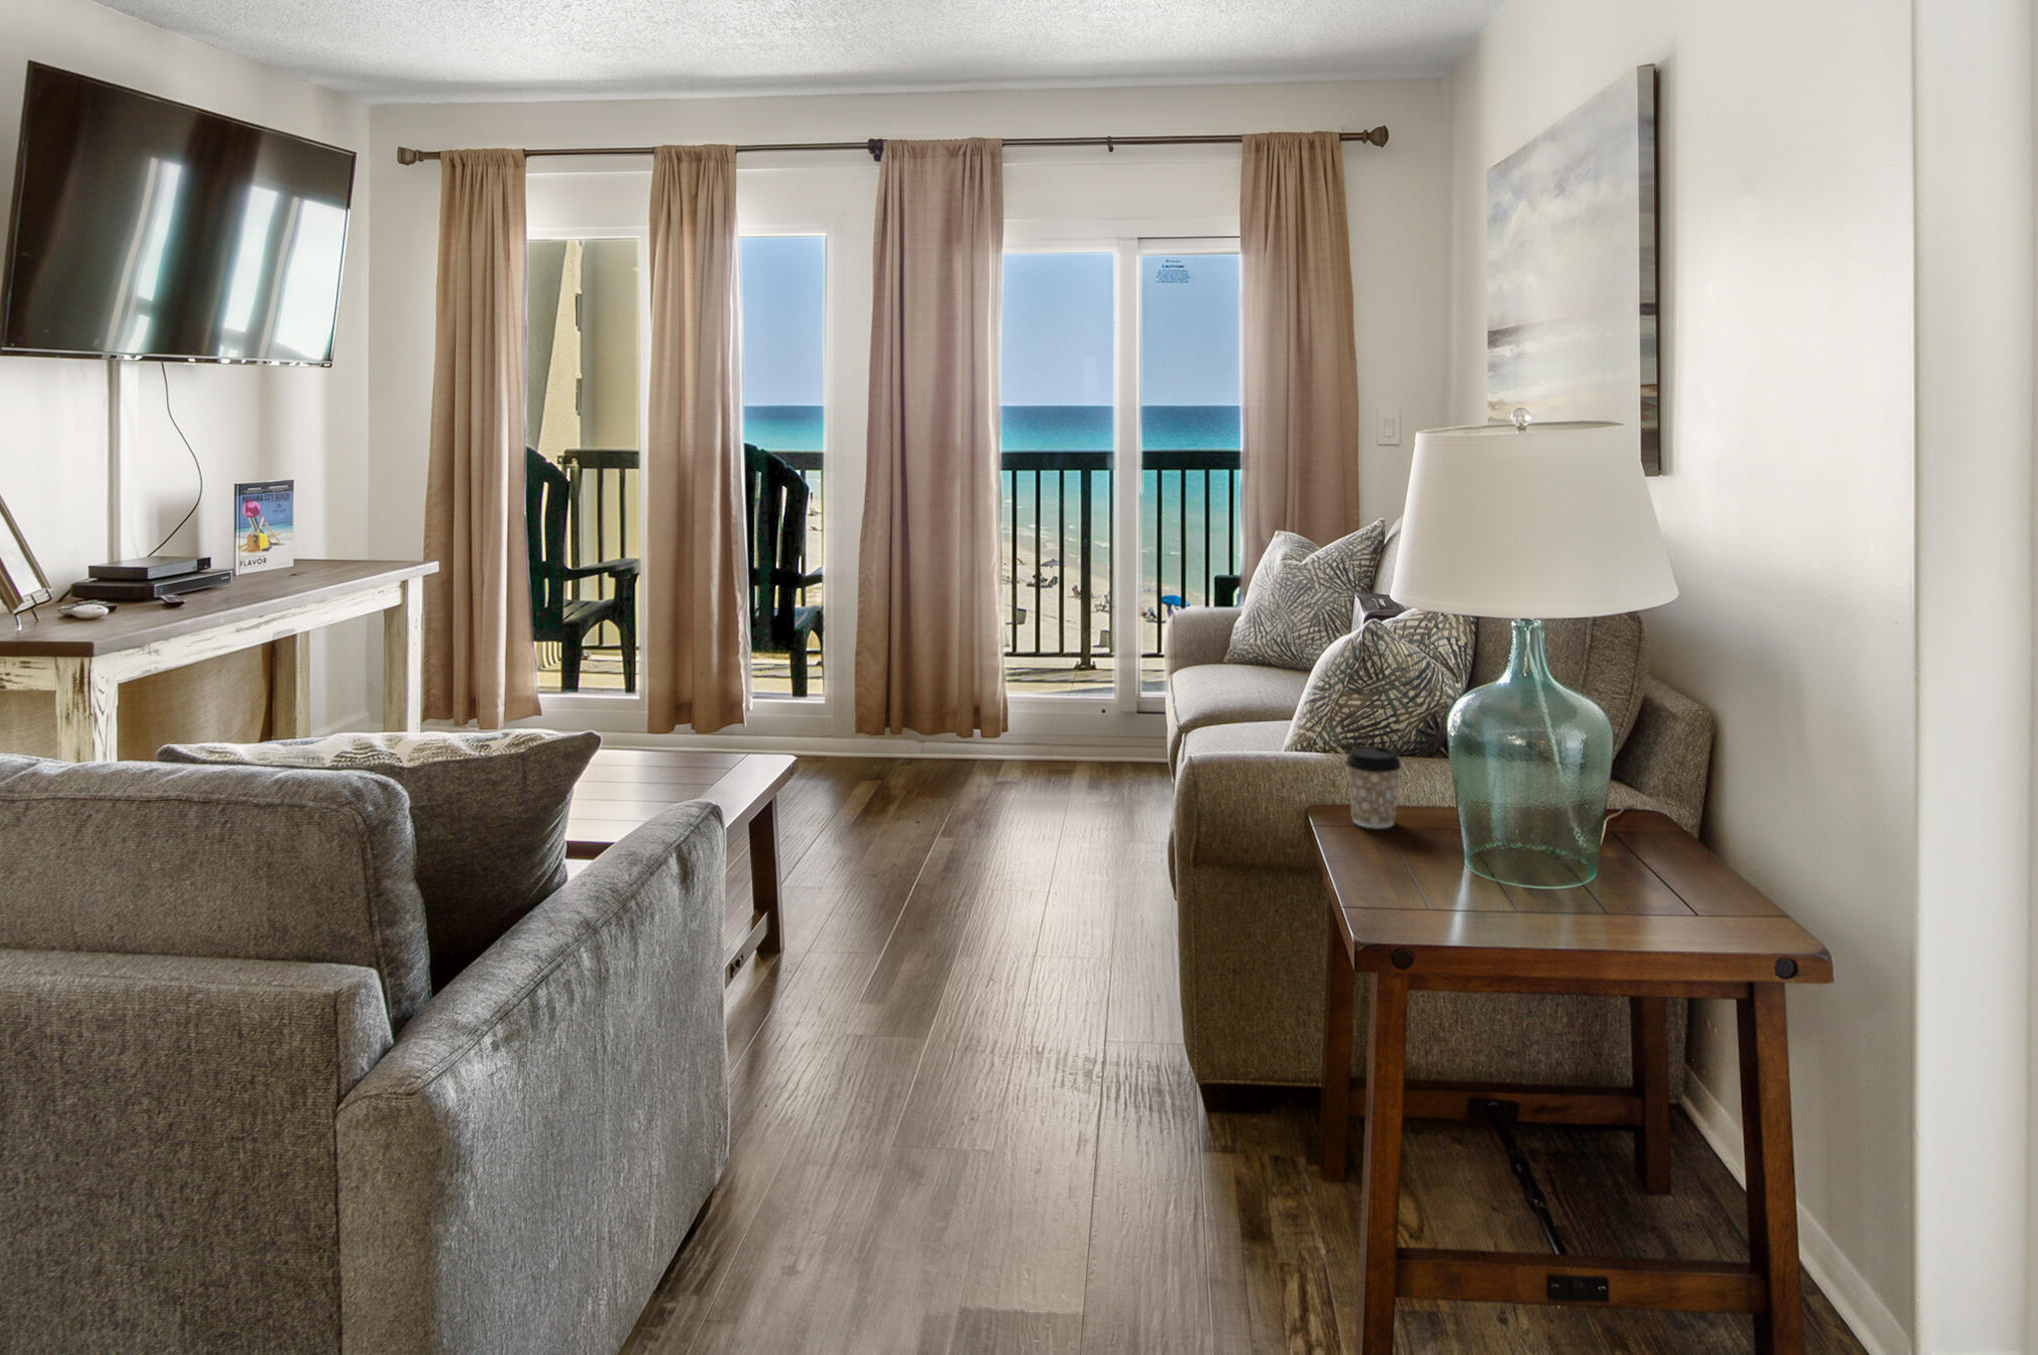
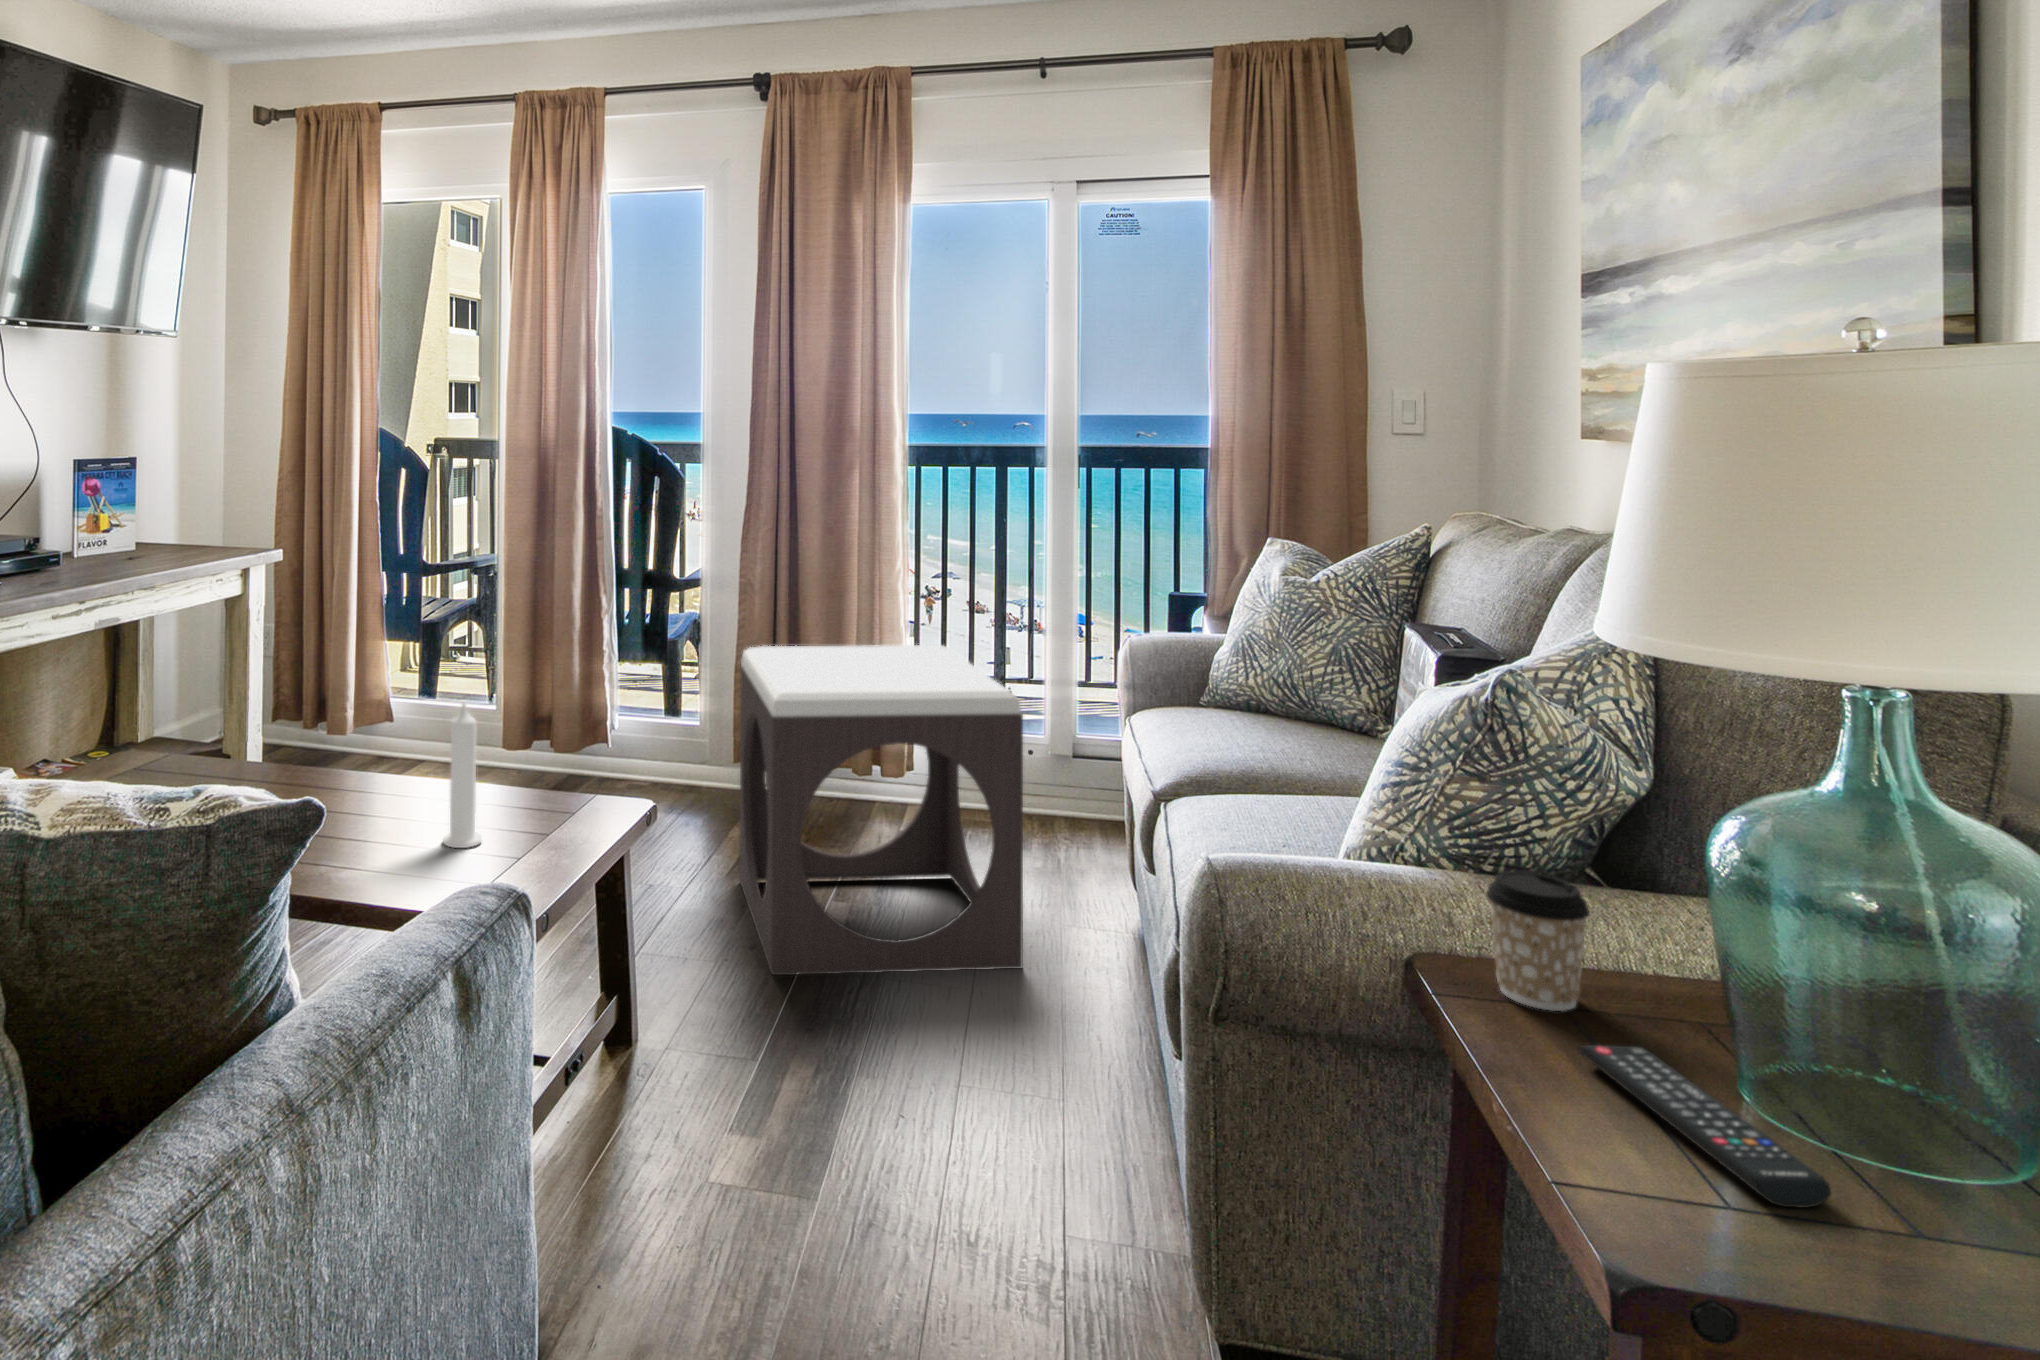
footstool: none [865,625,1090,894] -> present [739,645,1023,975]
candle: none [625,684,658,801] -> present [443,703,482,848]
remote control: none [1380,840,1478,906] -> present [1579,1045,1831,1208]

